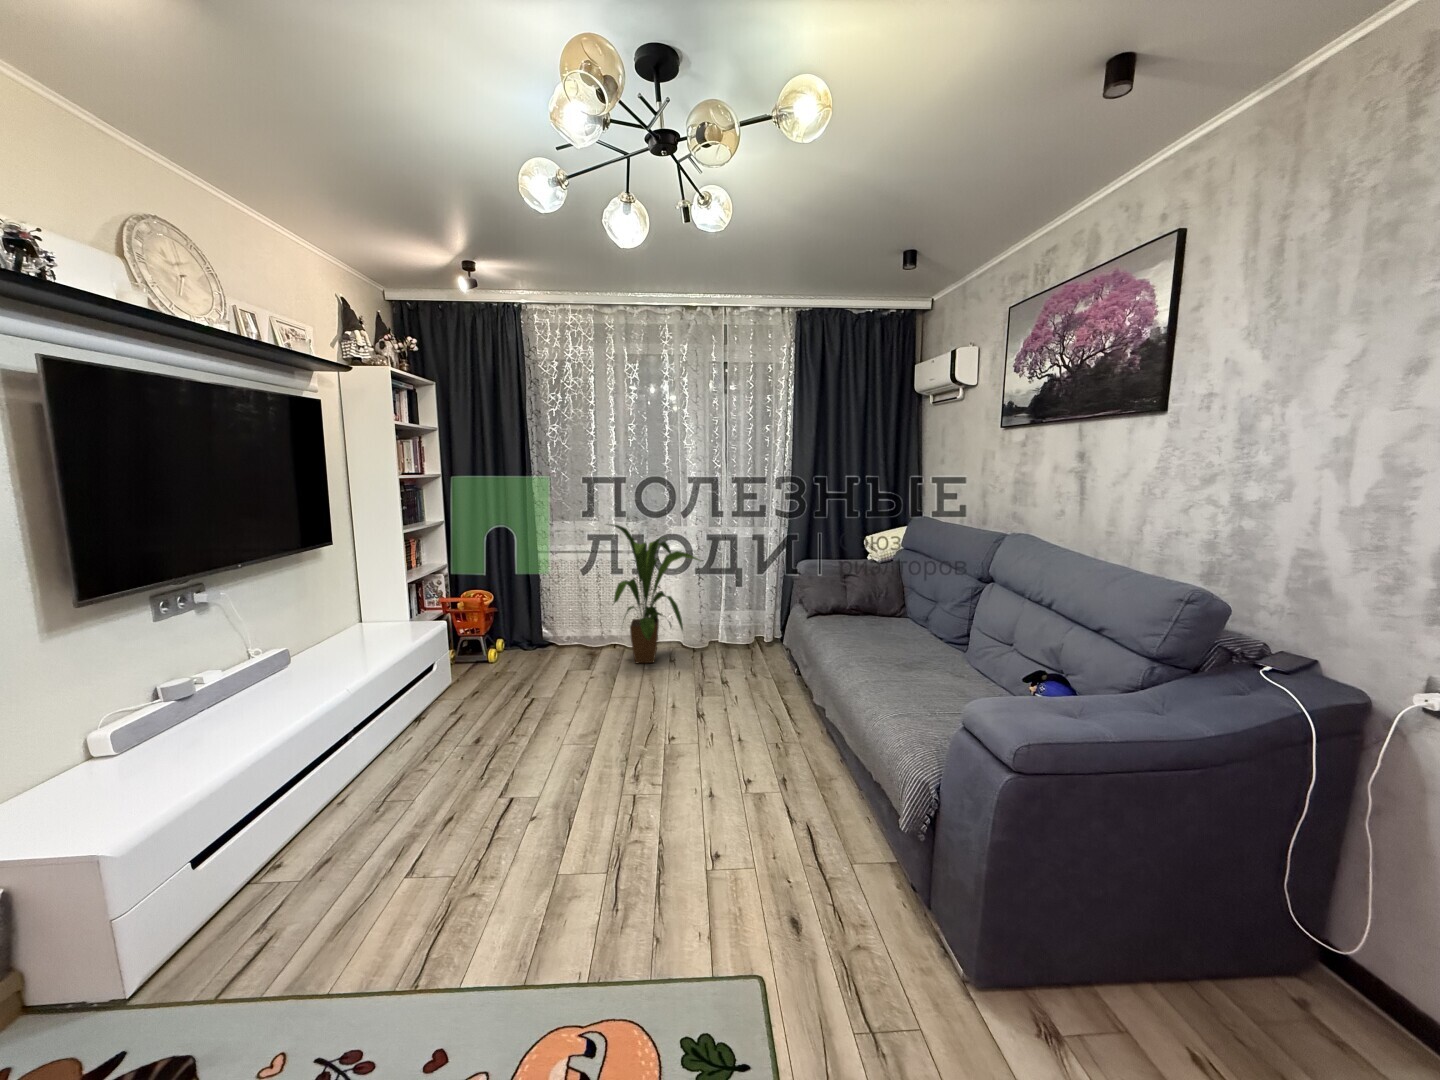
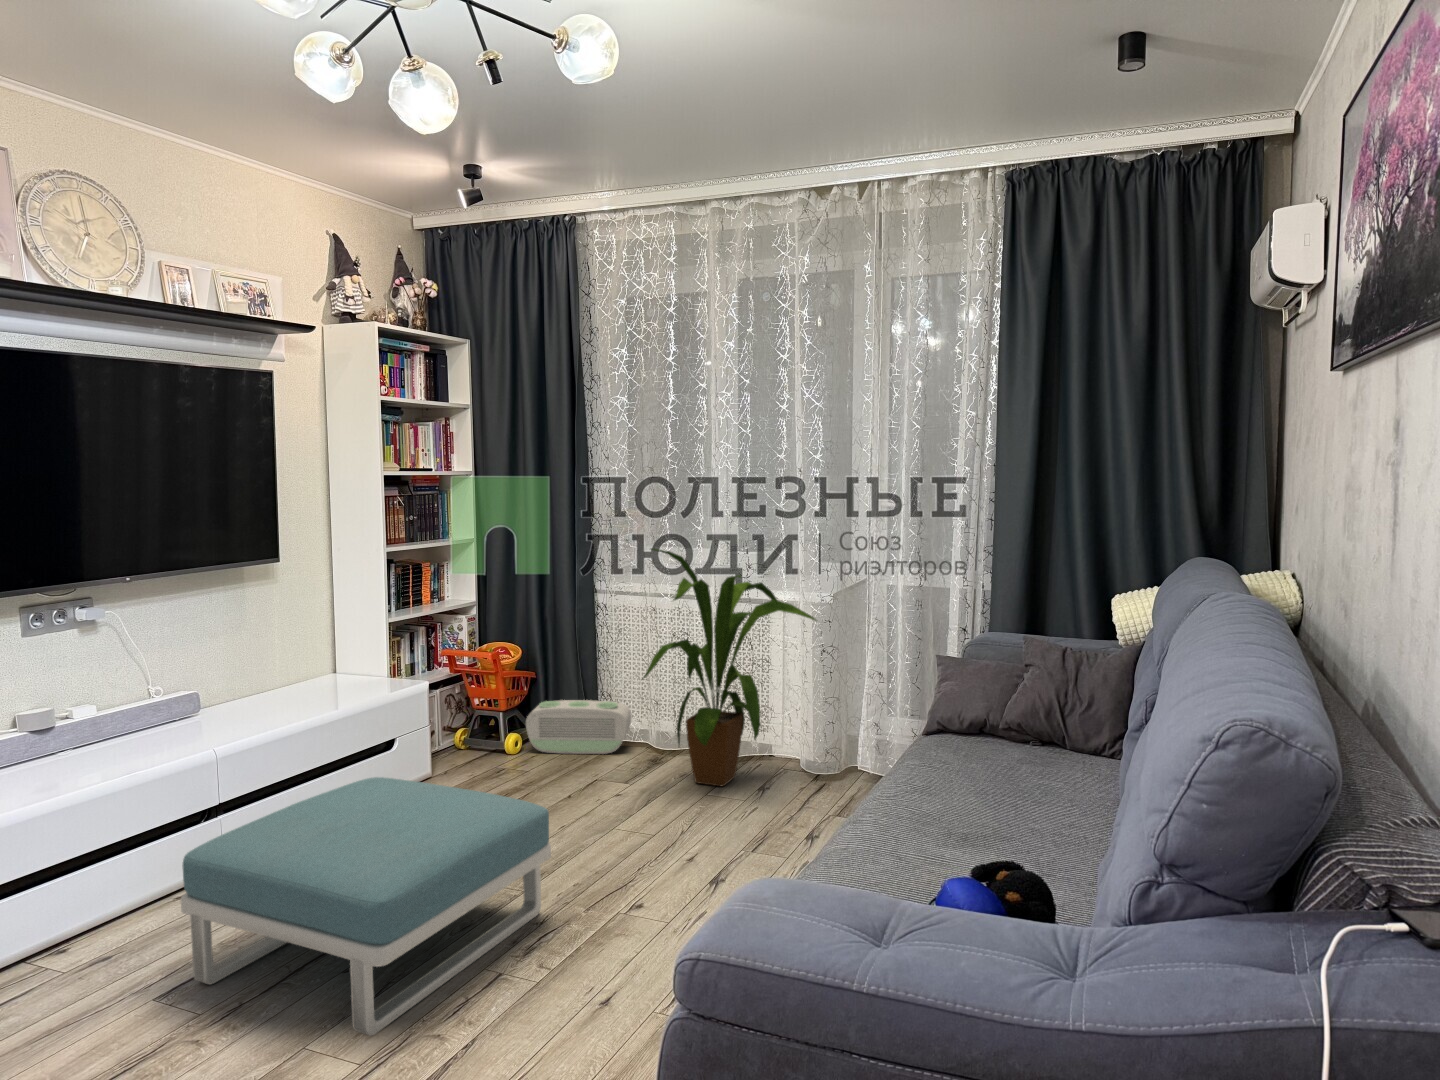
air purifier: none [506,621,575,659] -> present [526,700,632,754]
footstool: none [409,688,630,853] -> present [181,777,551,1036]

